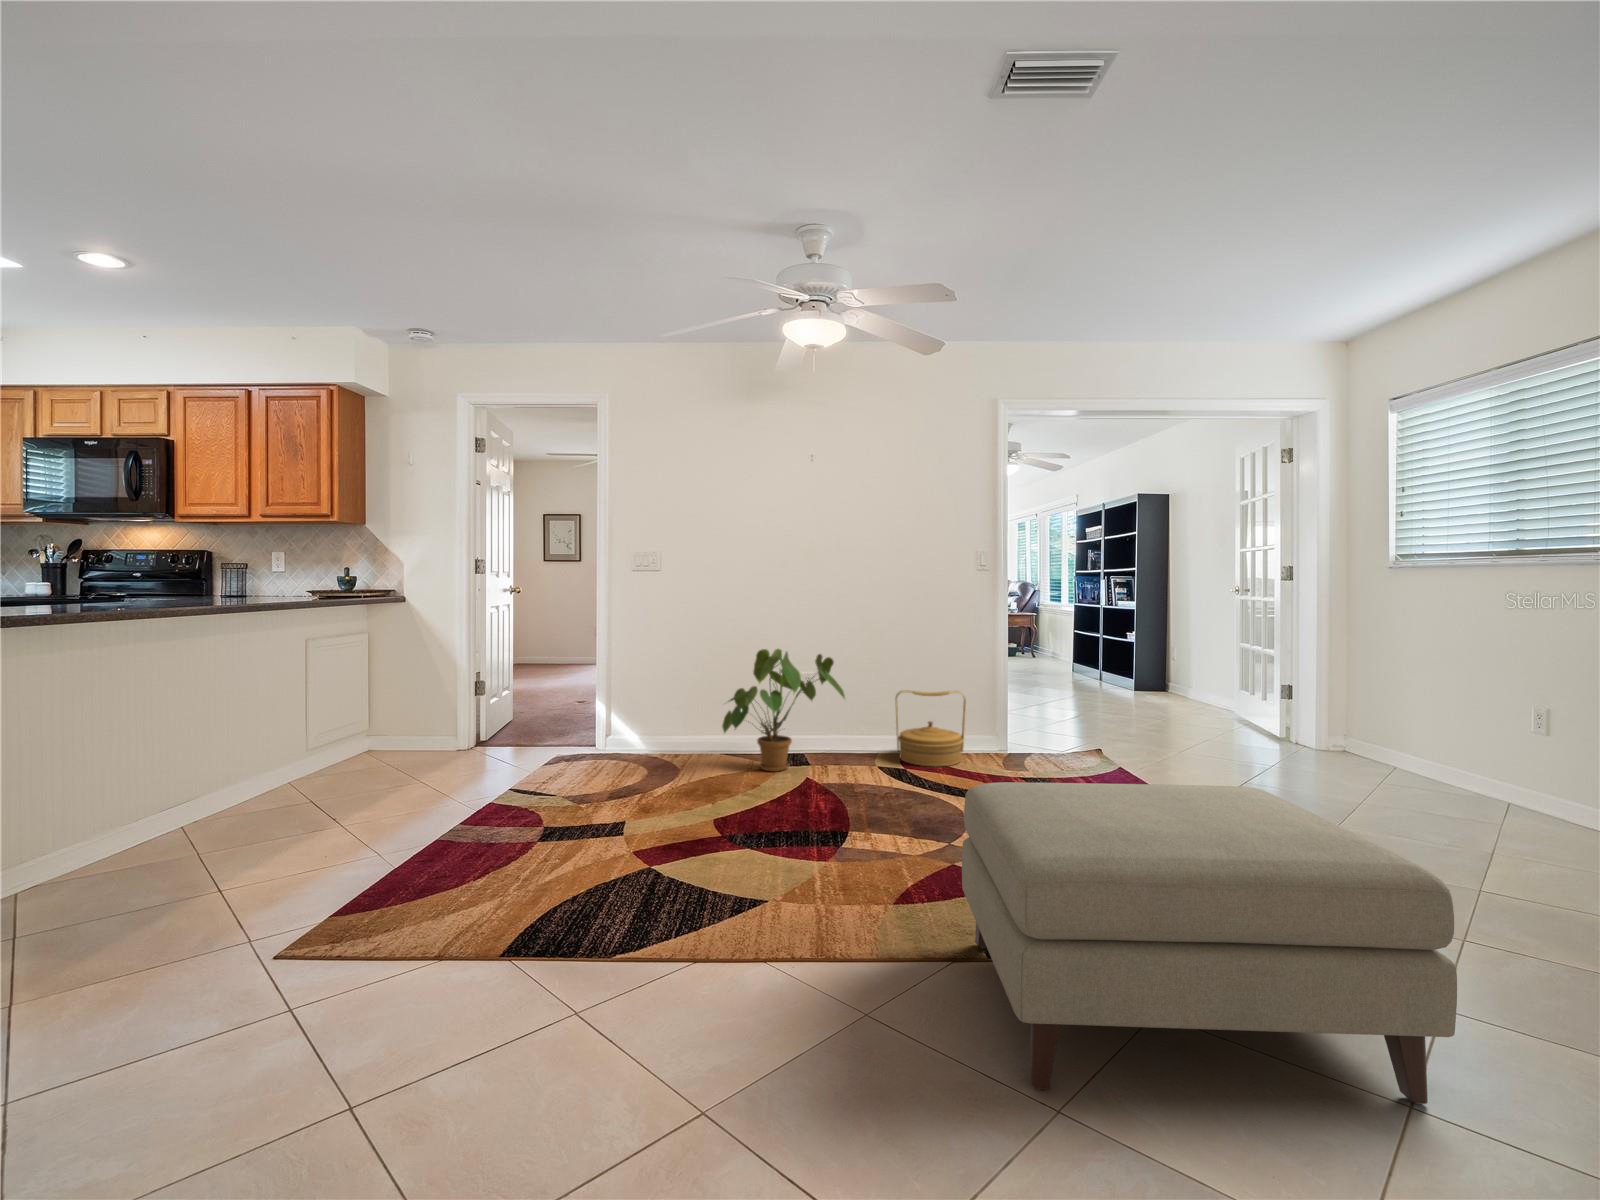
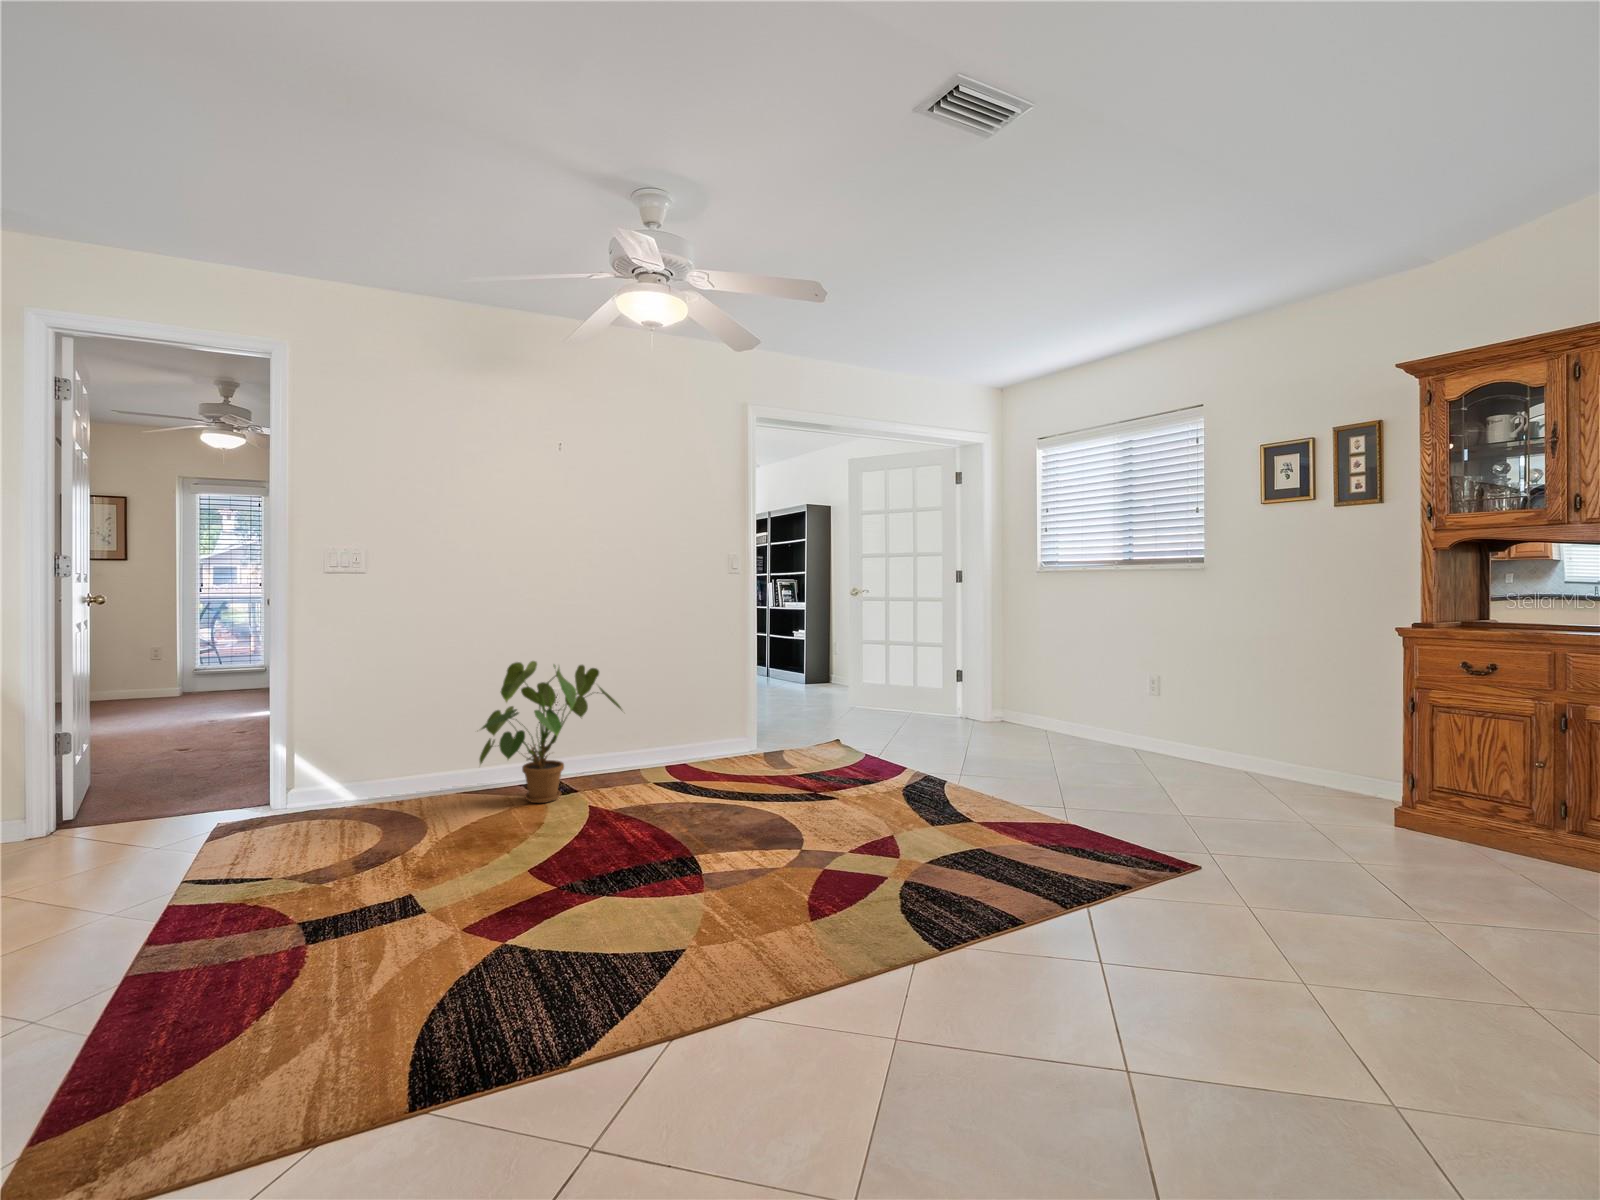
woven basket: present [895,690,966,767] -> none [663,695,731,773]
ottoman: present [962,782,1457,1104] -> none [891,760,1250,1043]

